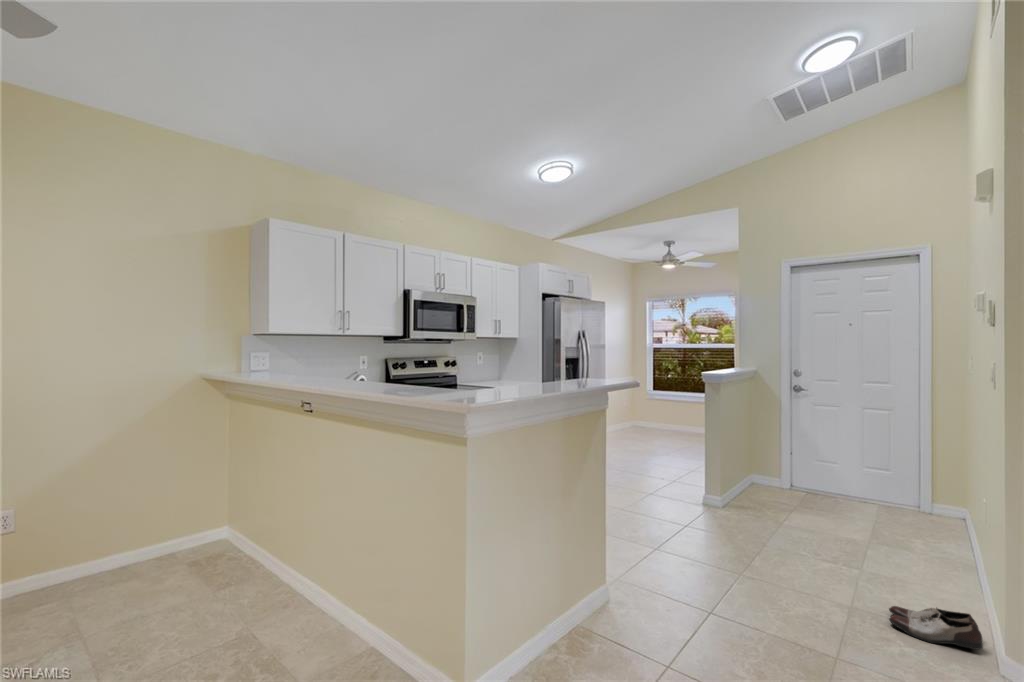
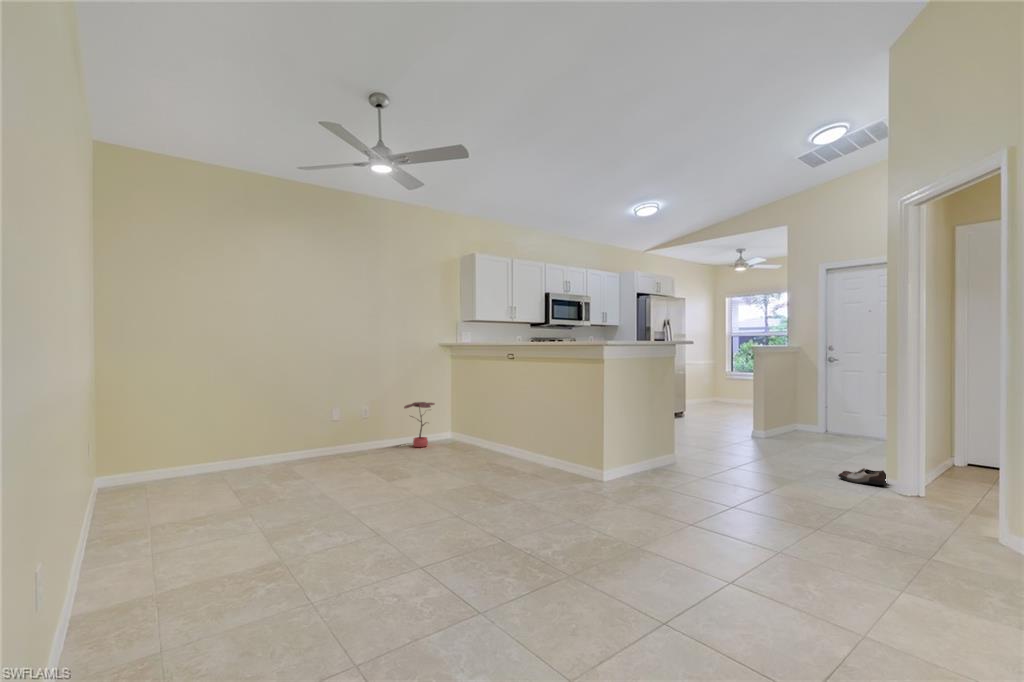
potted plant: none [100,486,180,579] -> present [404,402,435,447]

